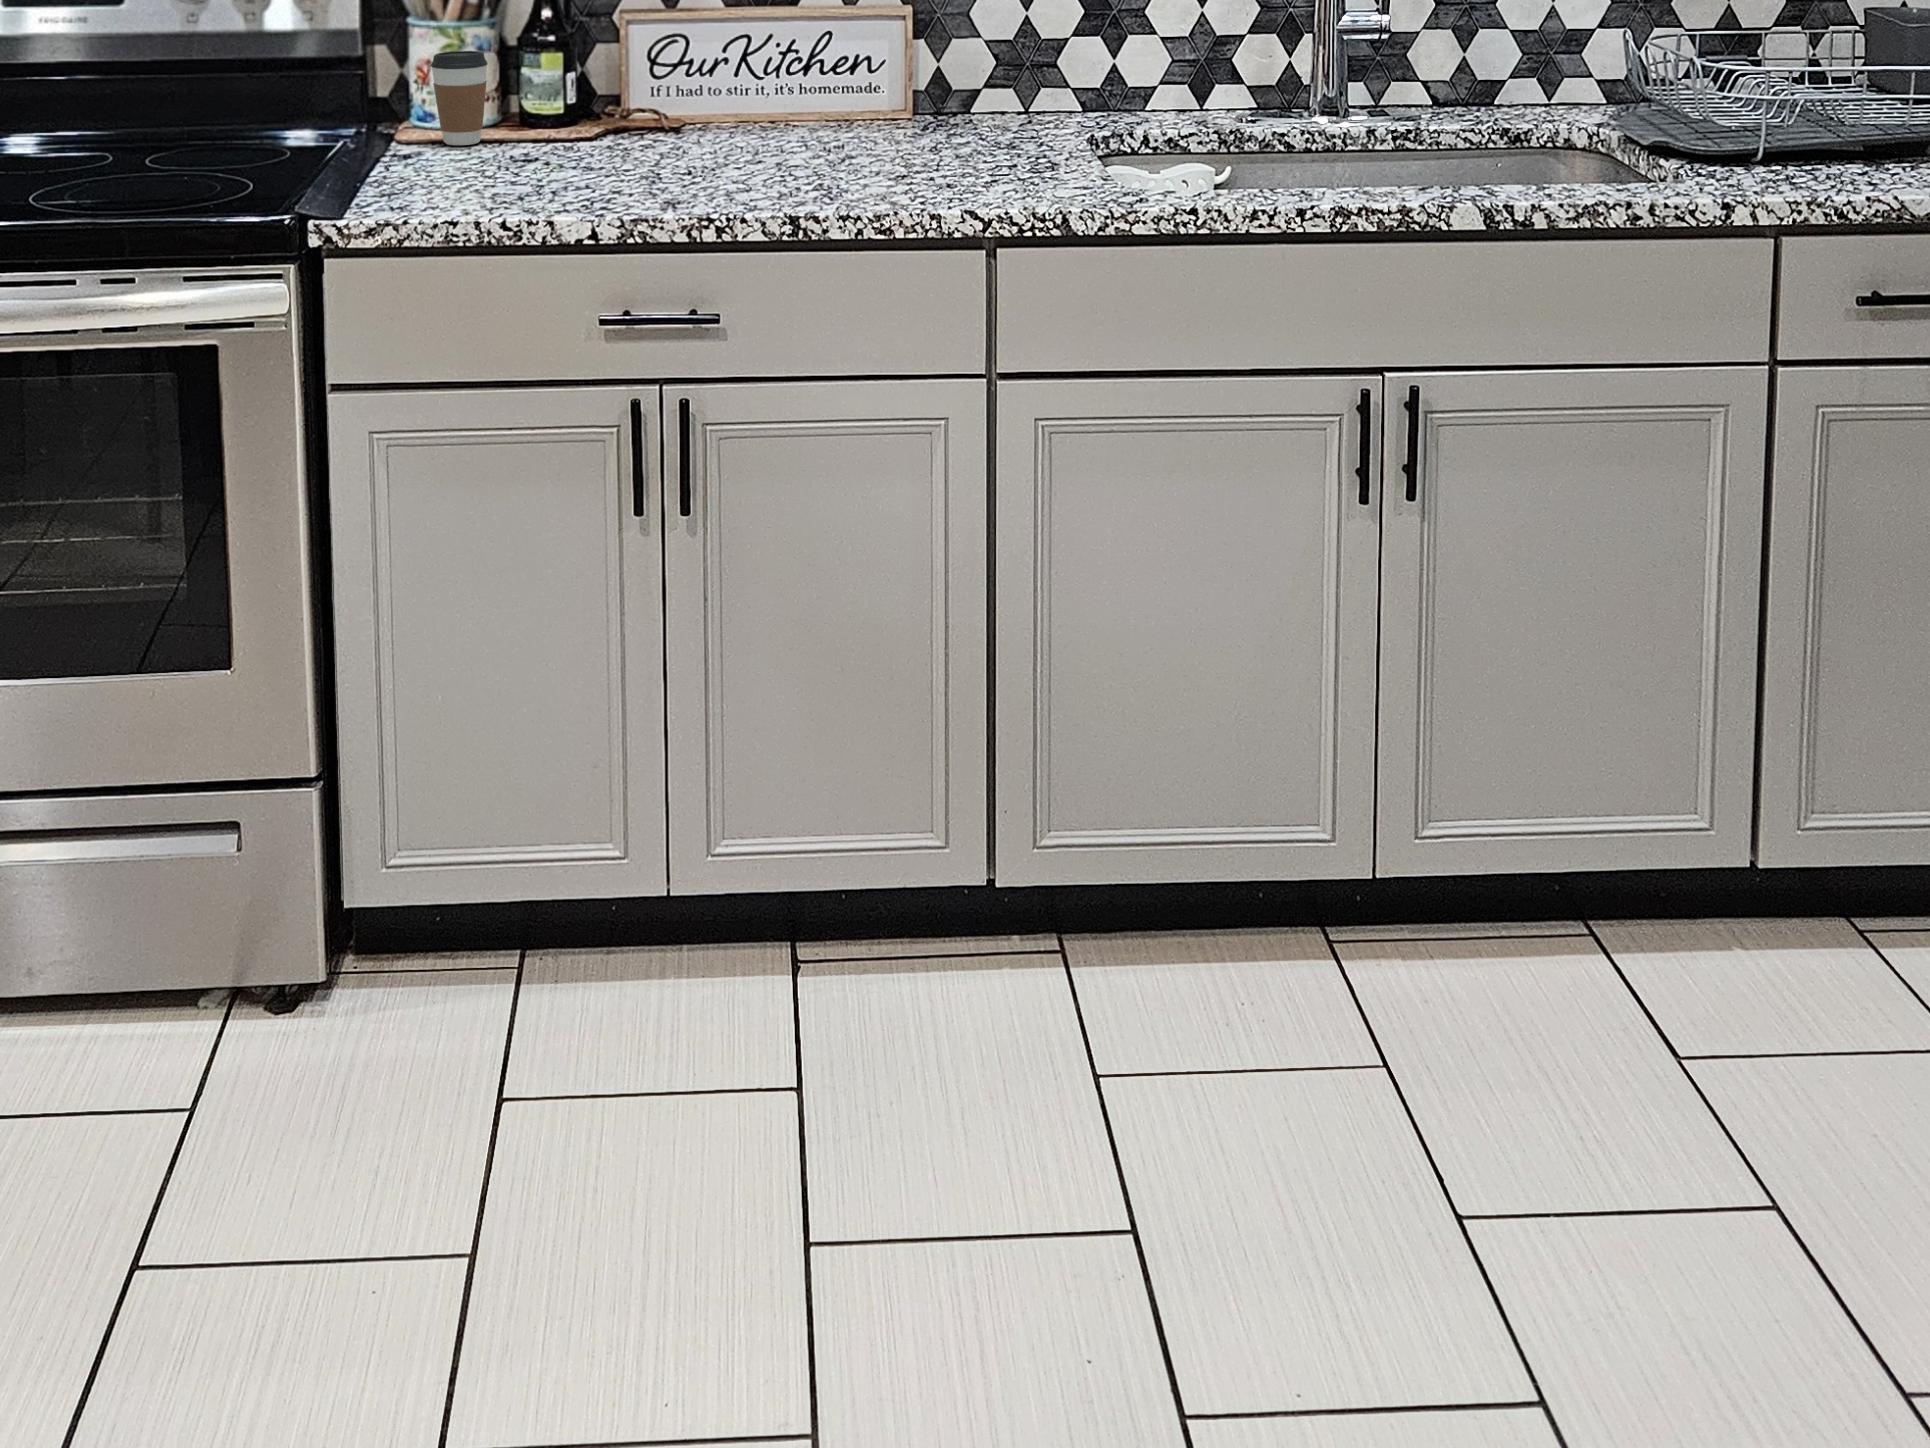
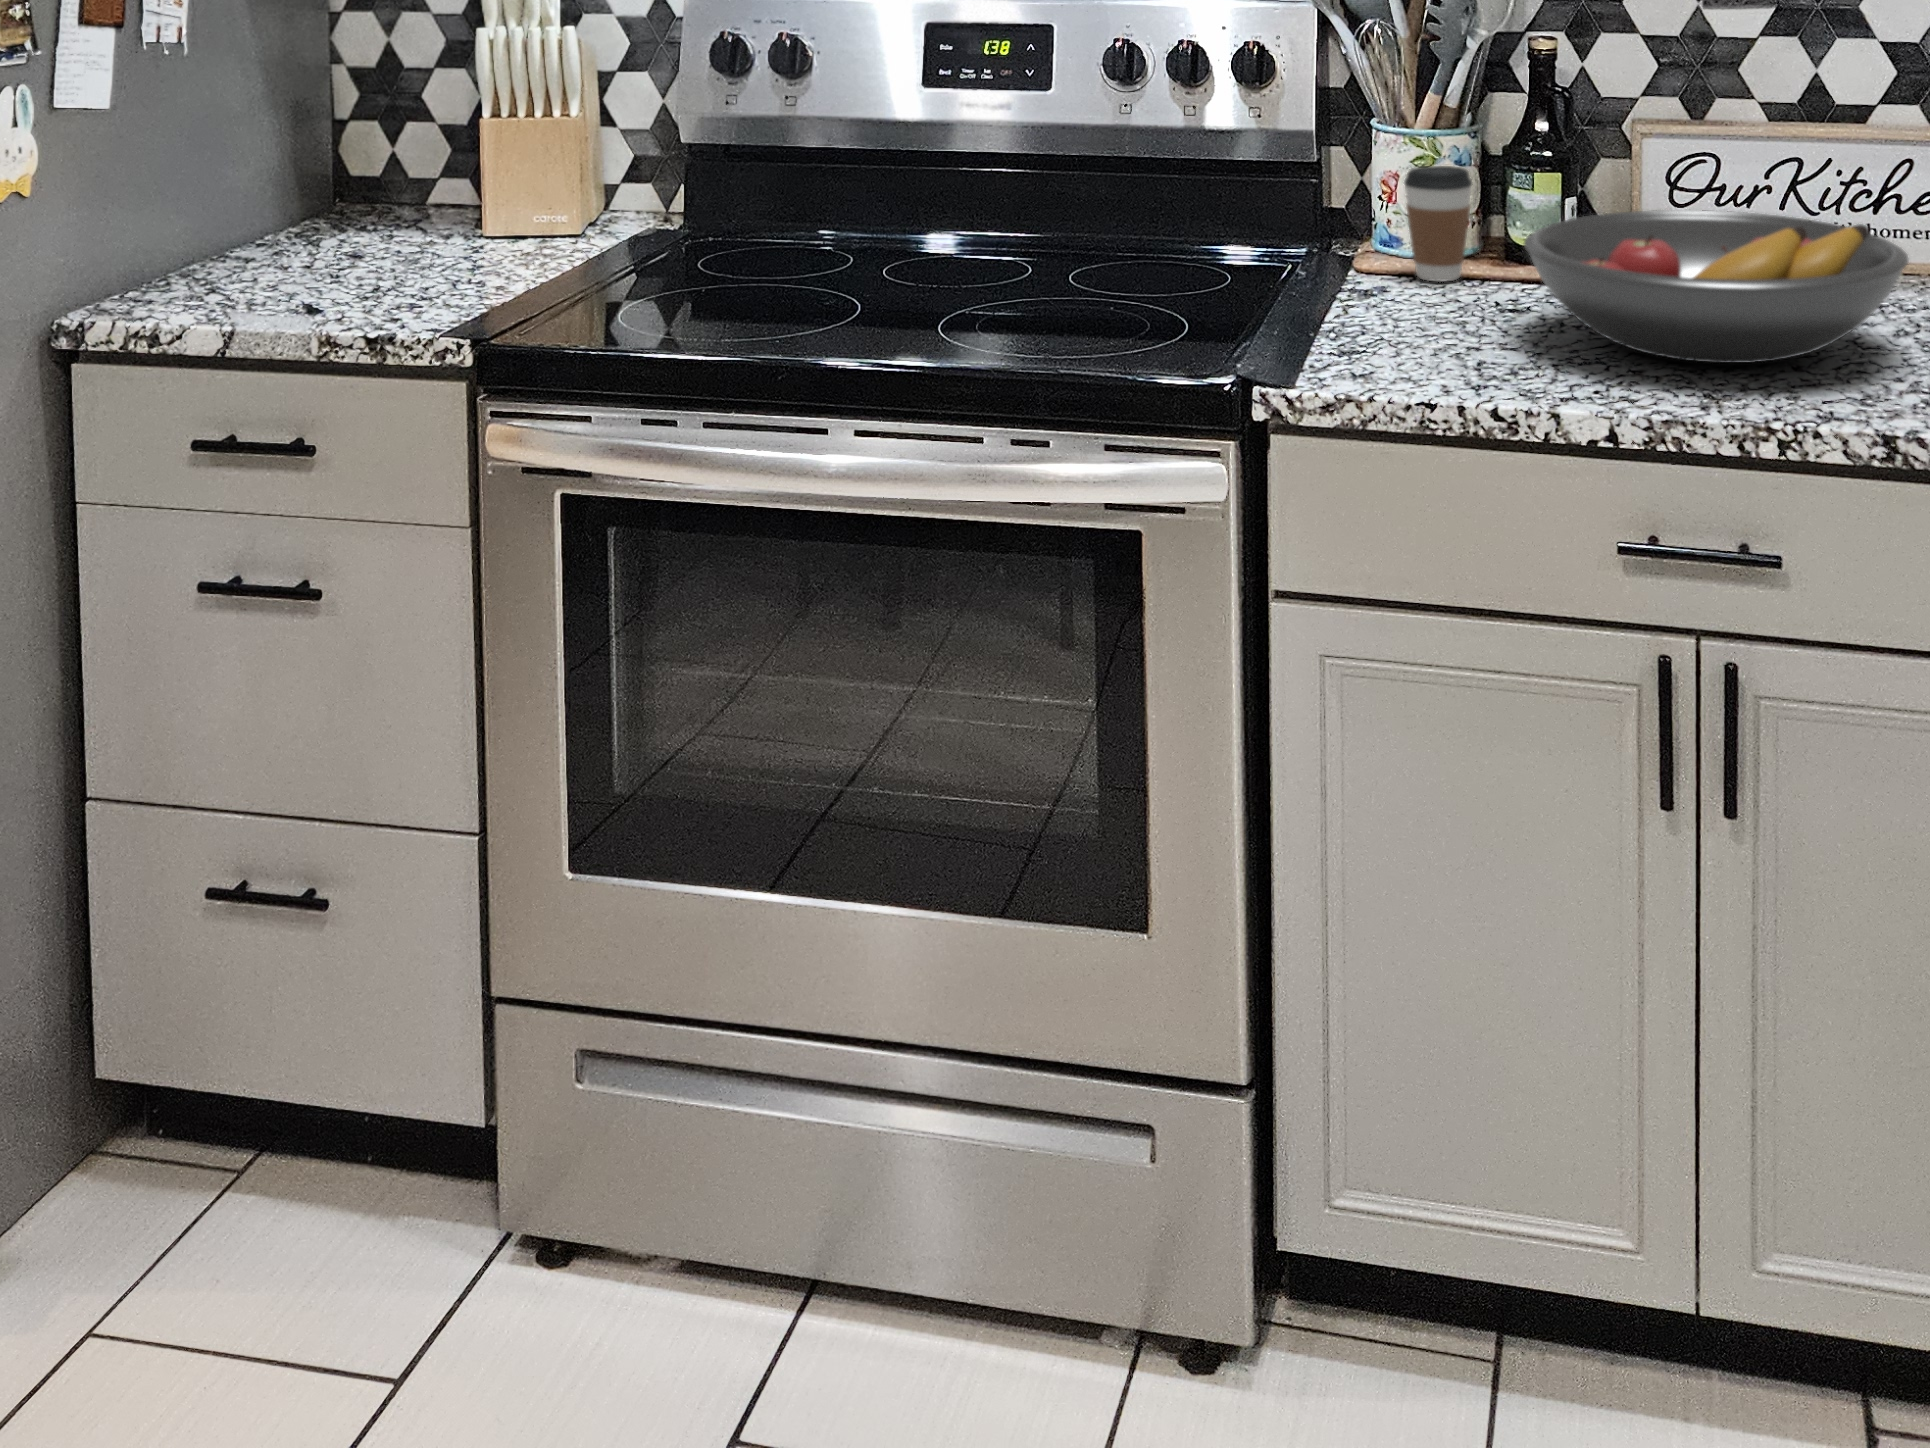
fruit bowl: none [526,70,815,181] -> present [1524,210,1909,363]

